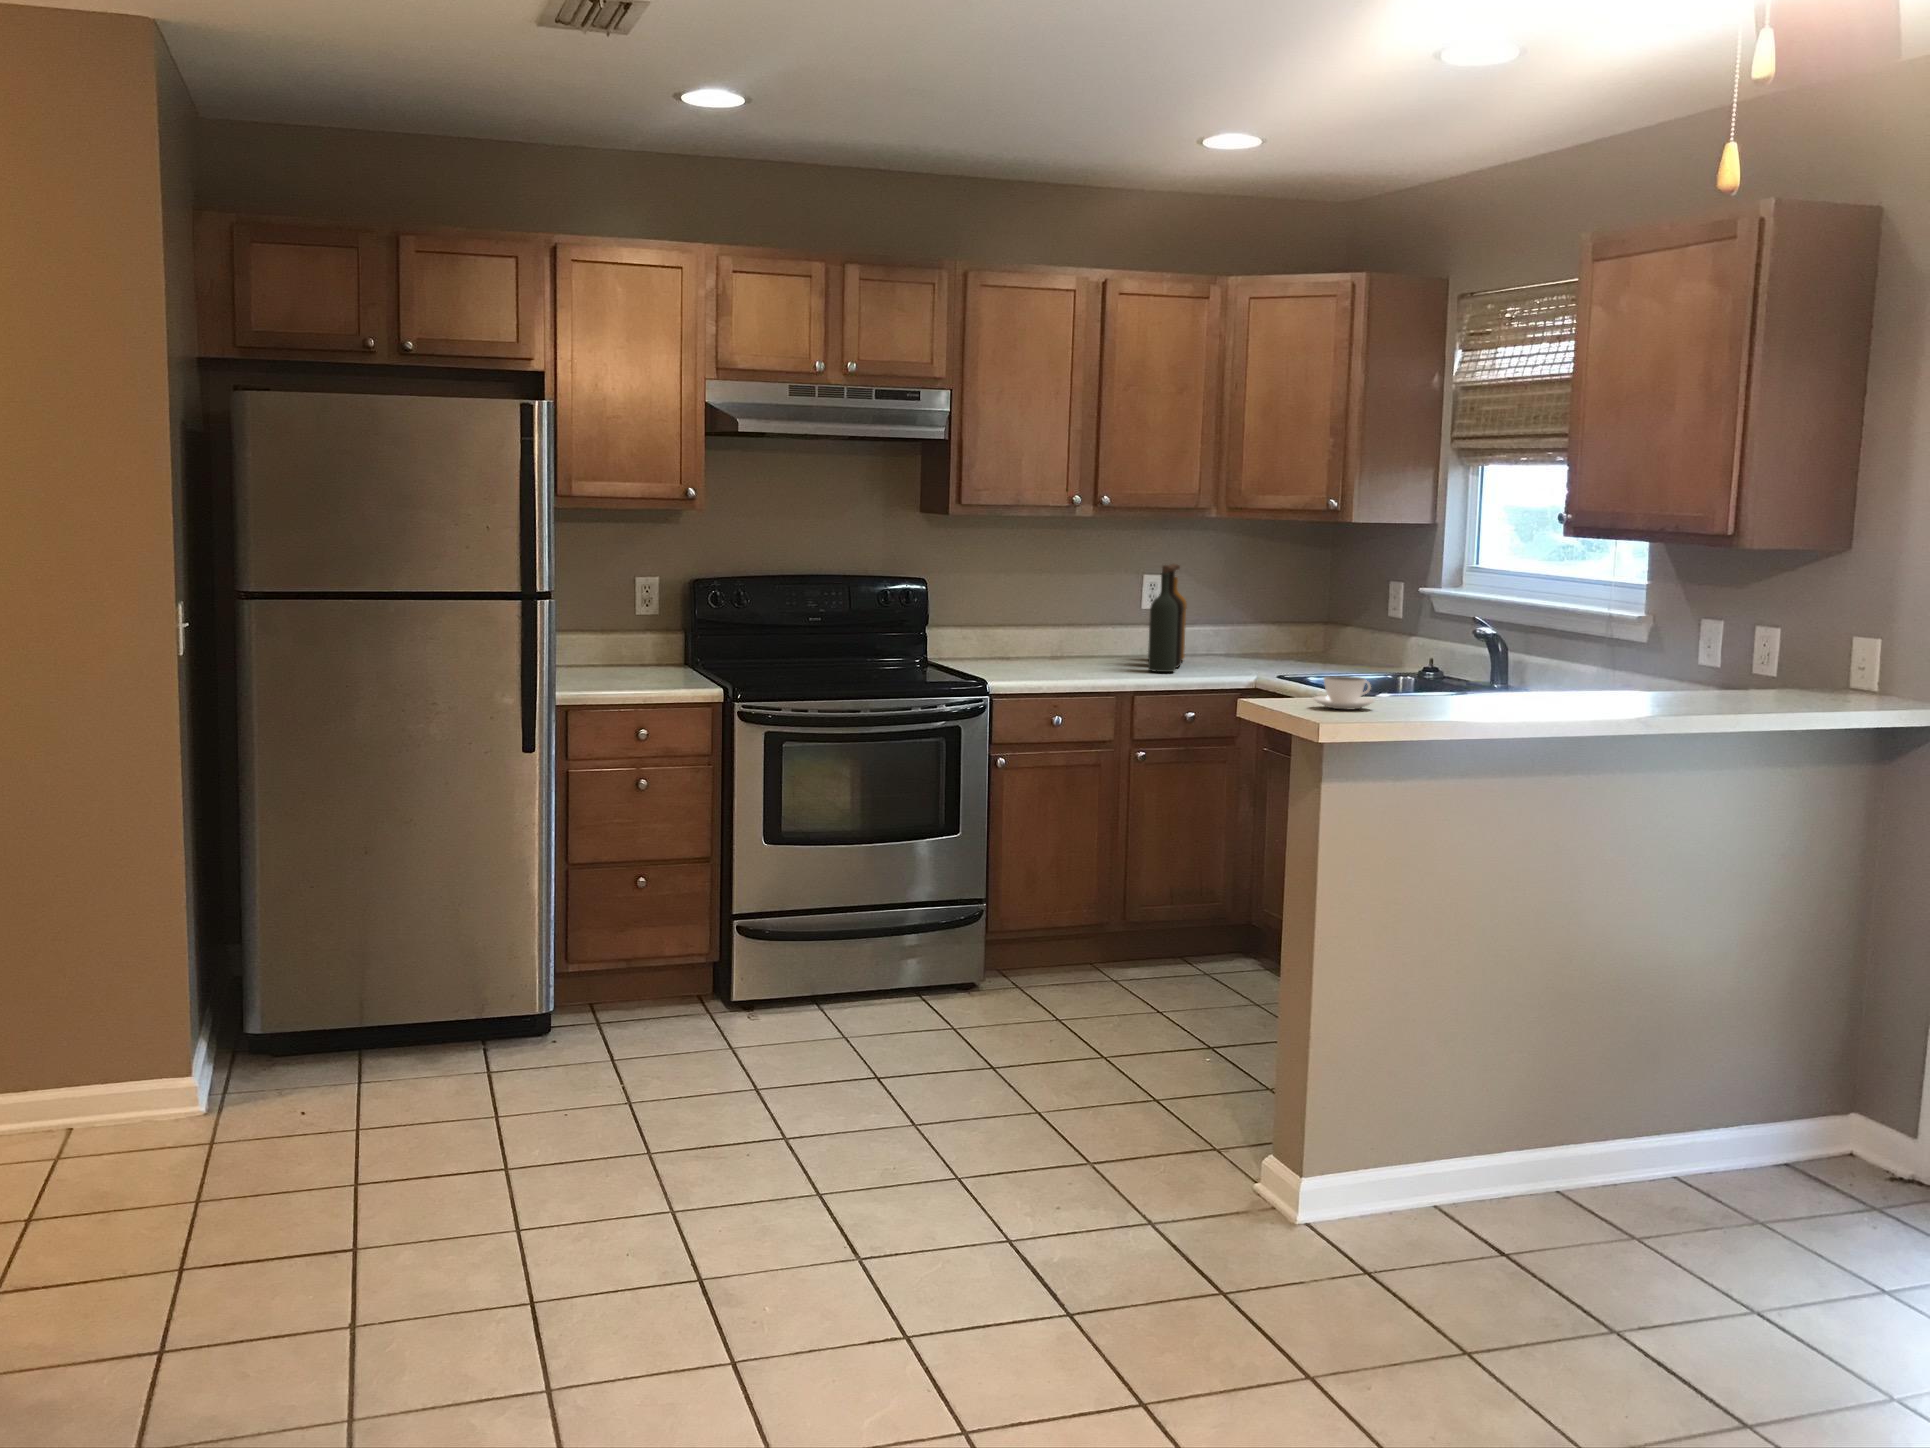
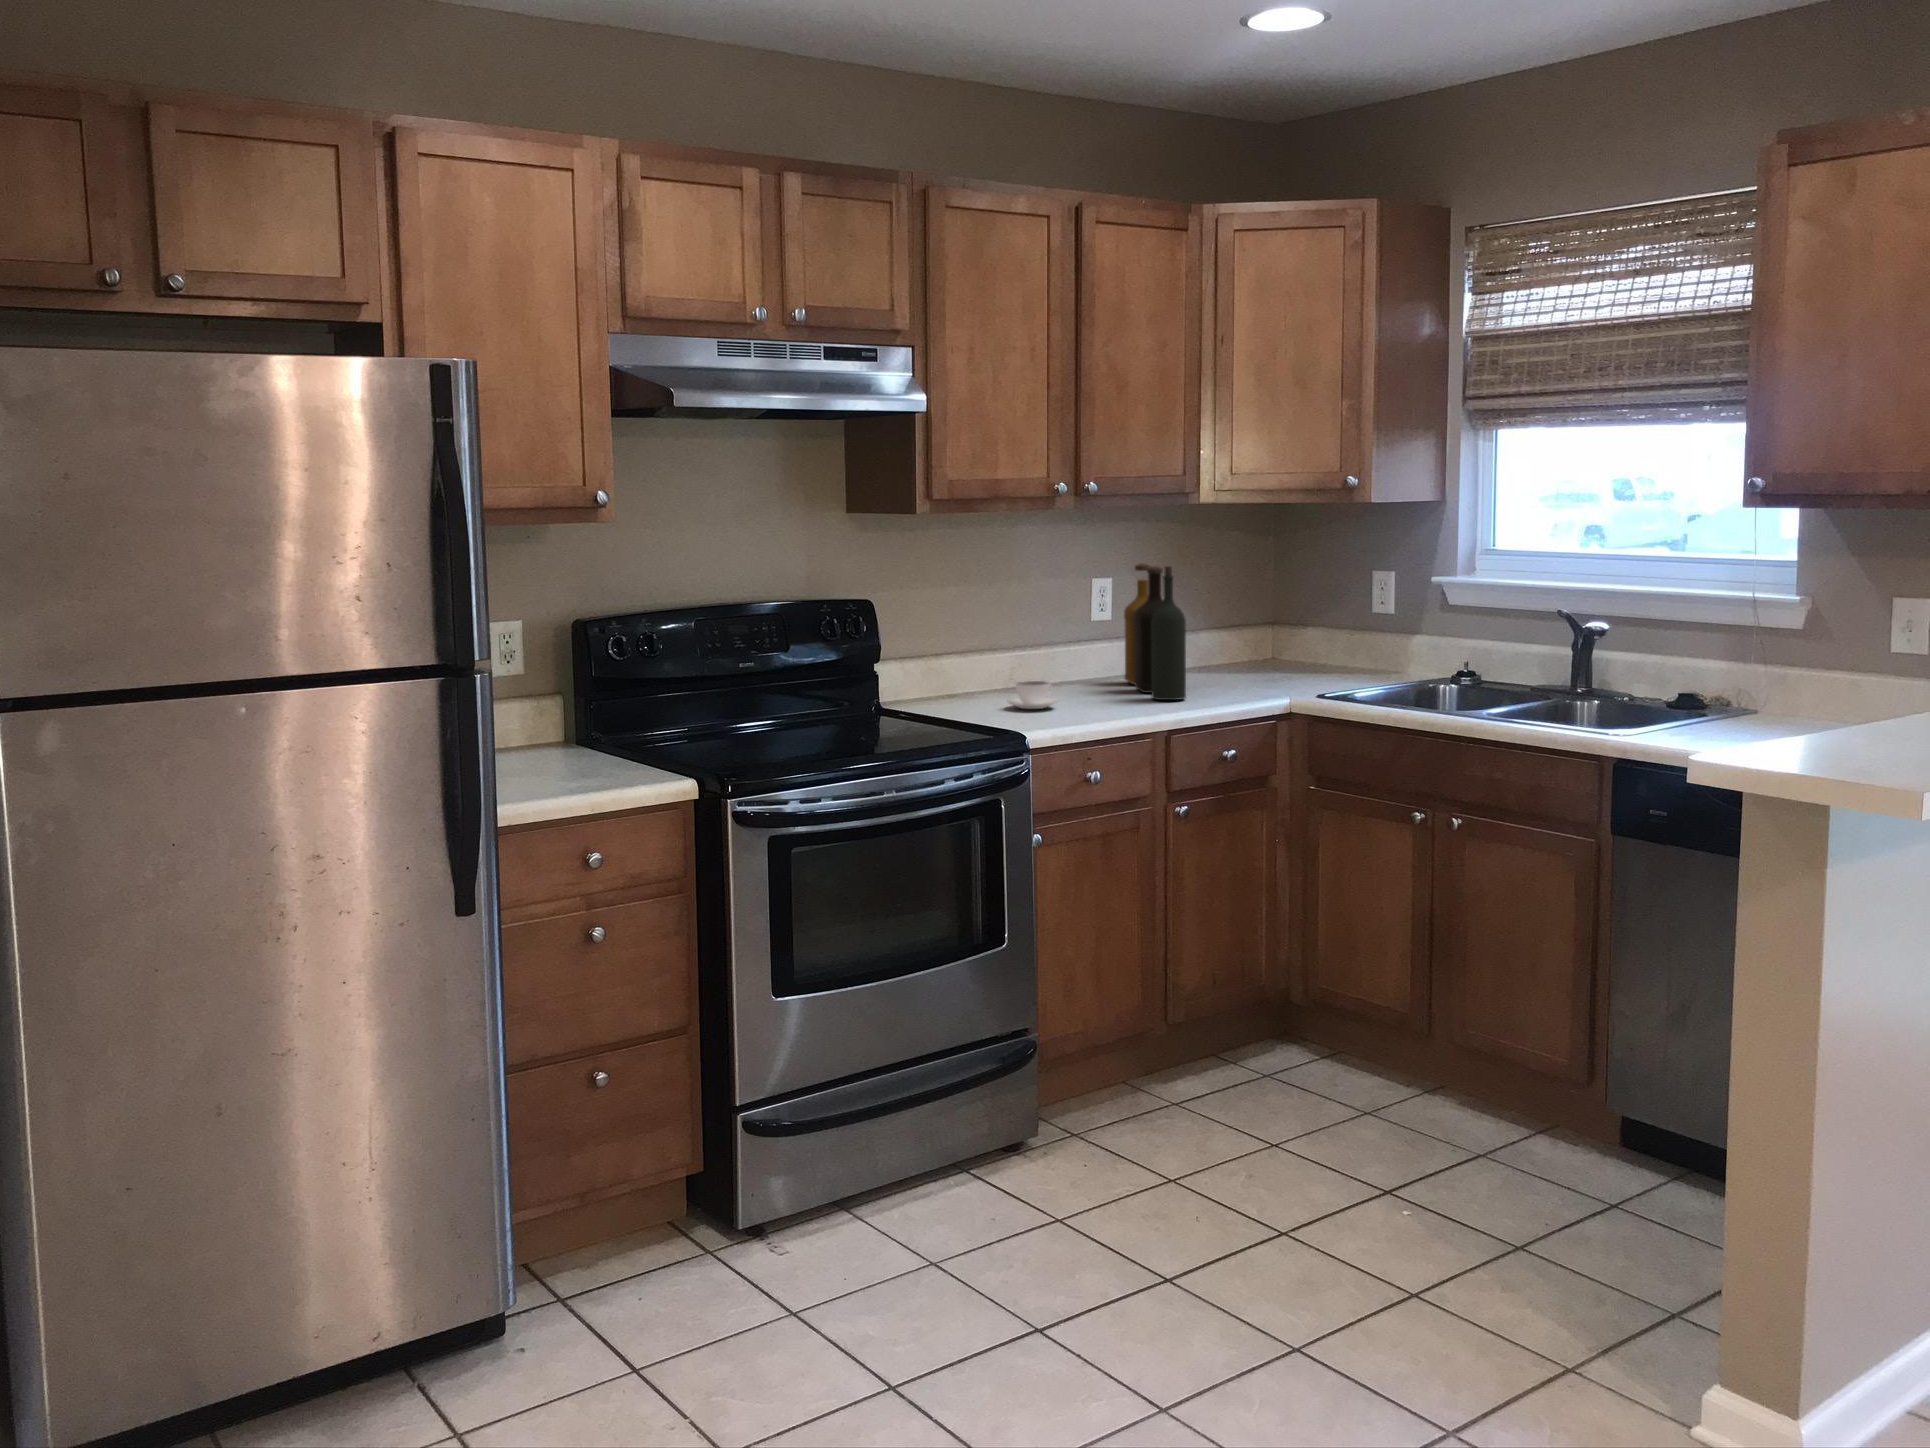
cup: present [1313,676,1374,710] -> present [1008,681,1057,709]

